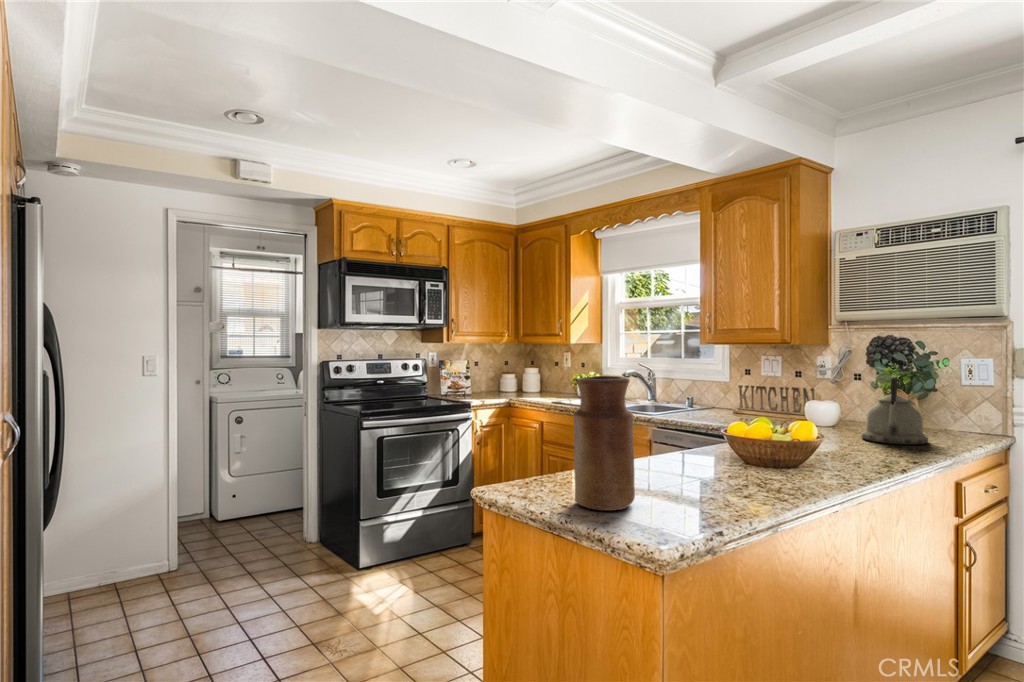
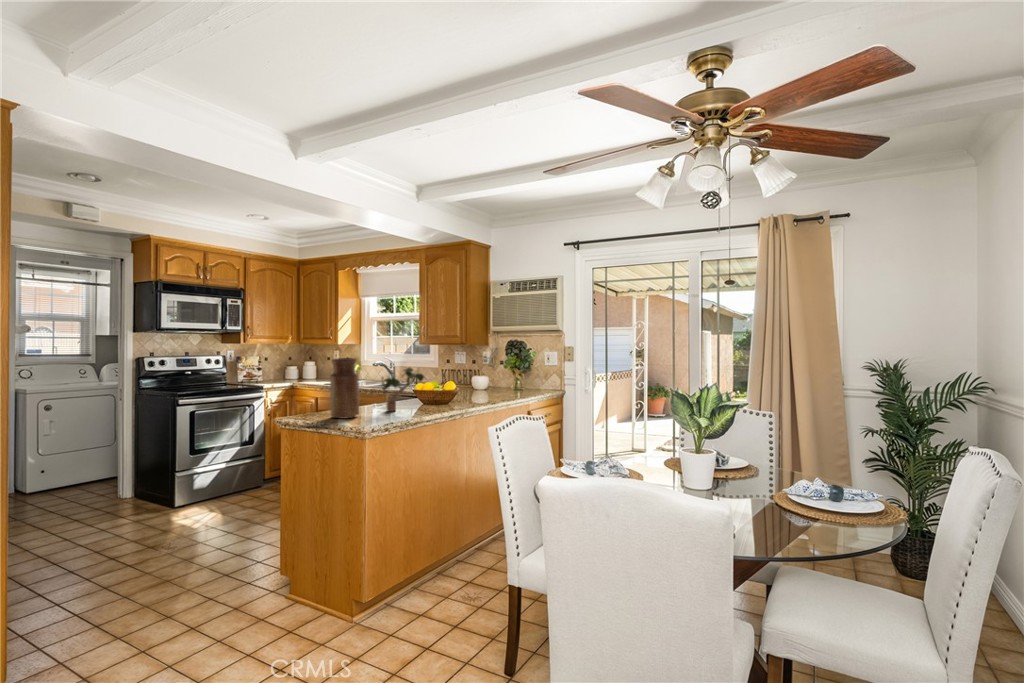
kettle: present [861,375,928,445] -> none [494,360,523,395]
potted plant: none [665,390,777,489] -> present [382,367,425,411]

